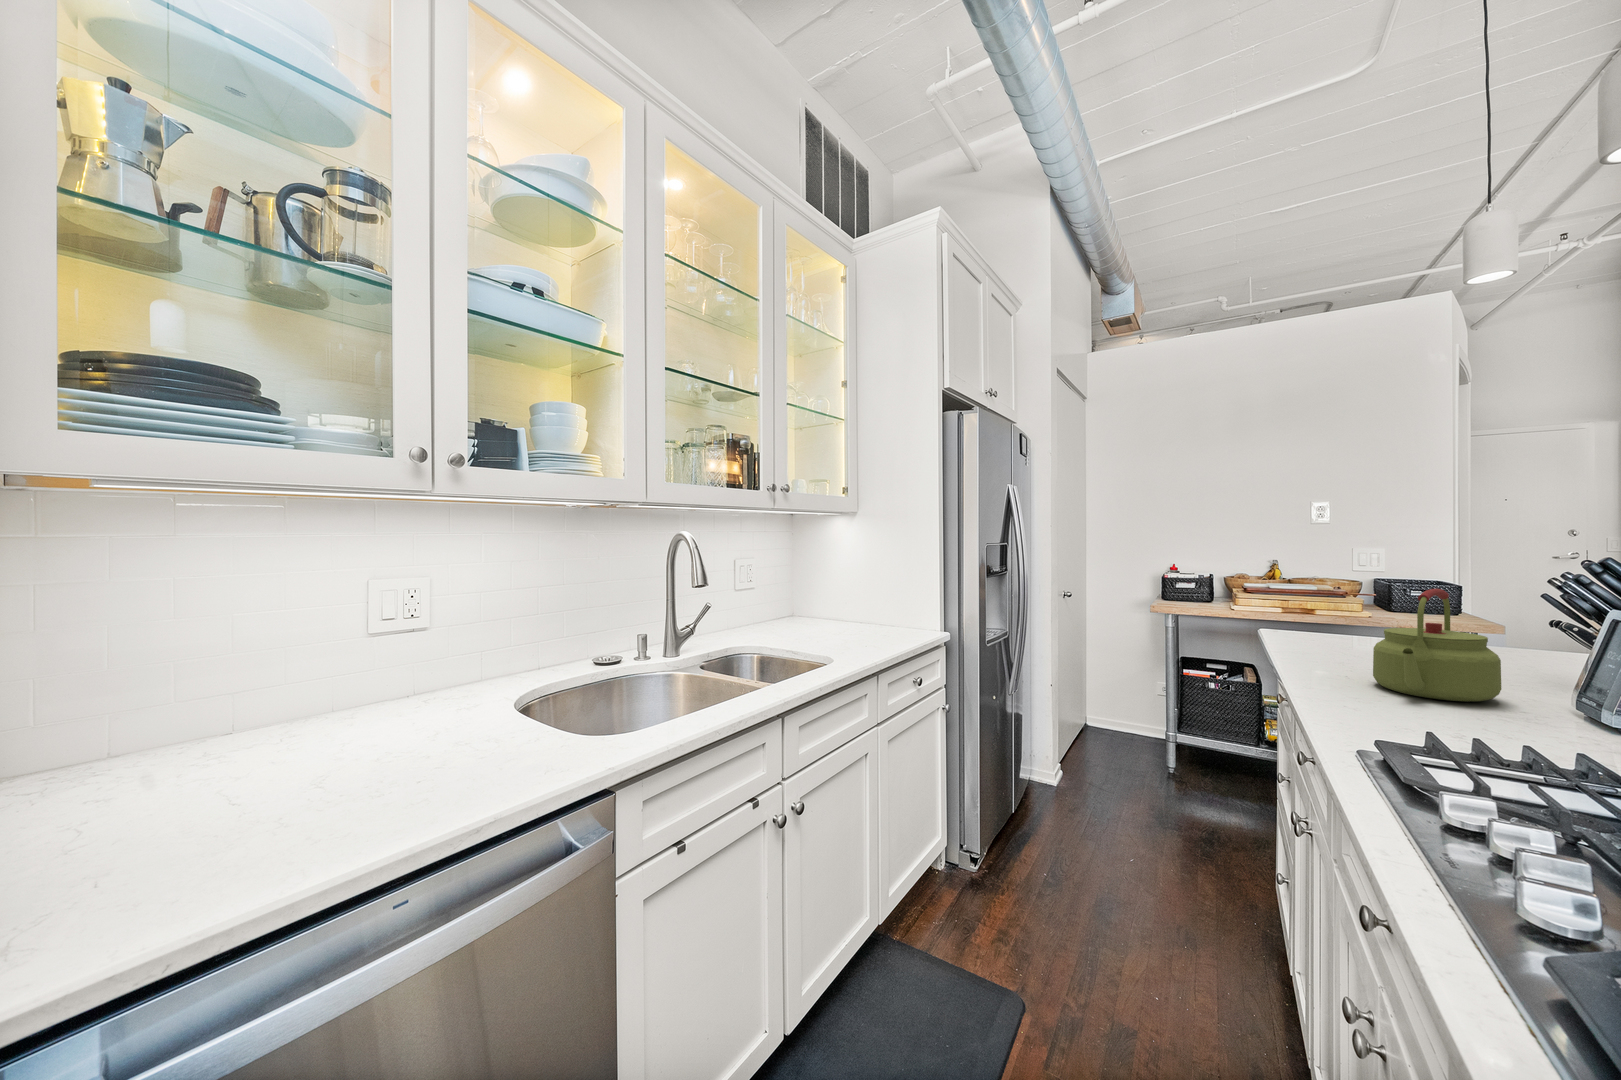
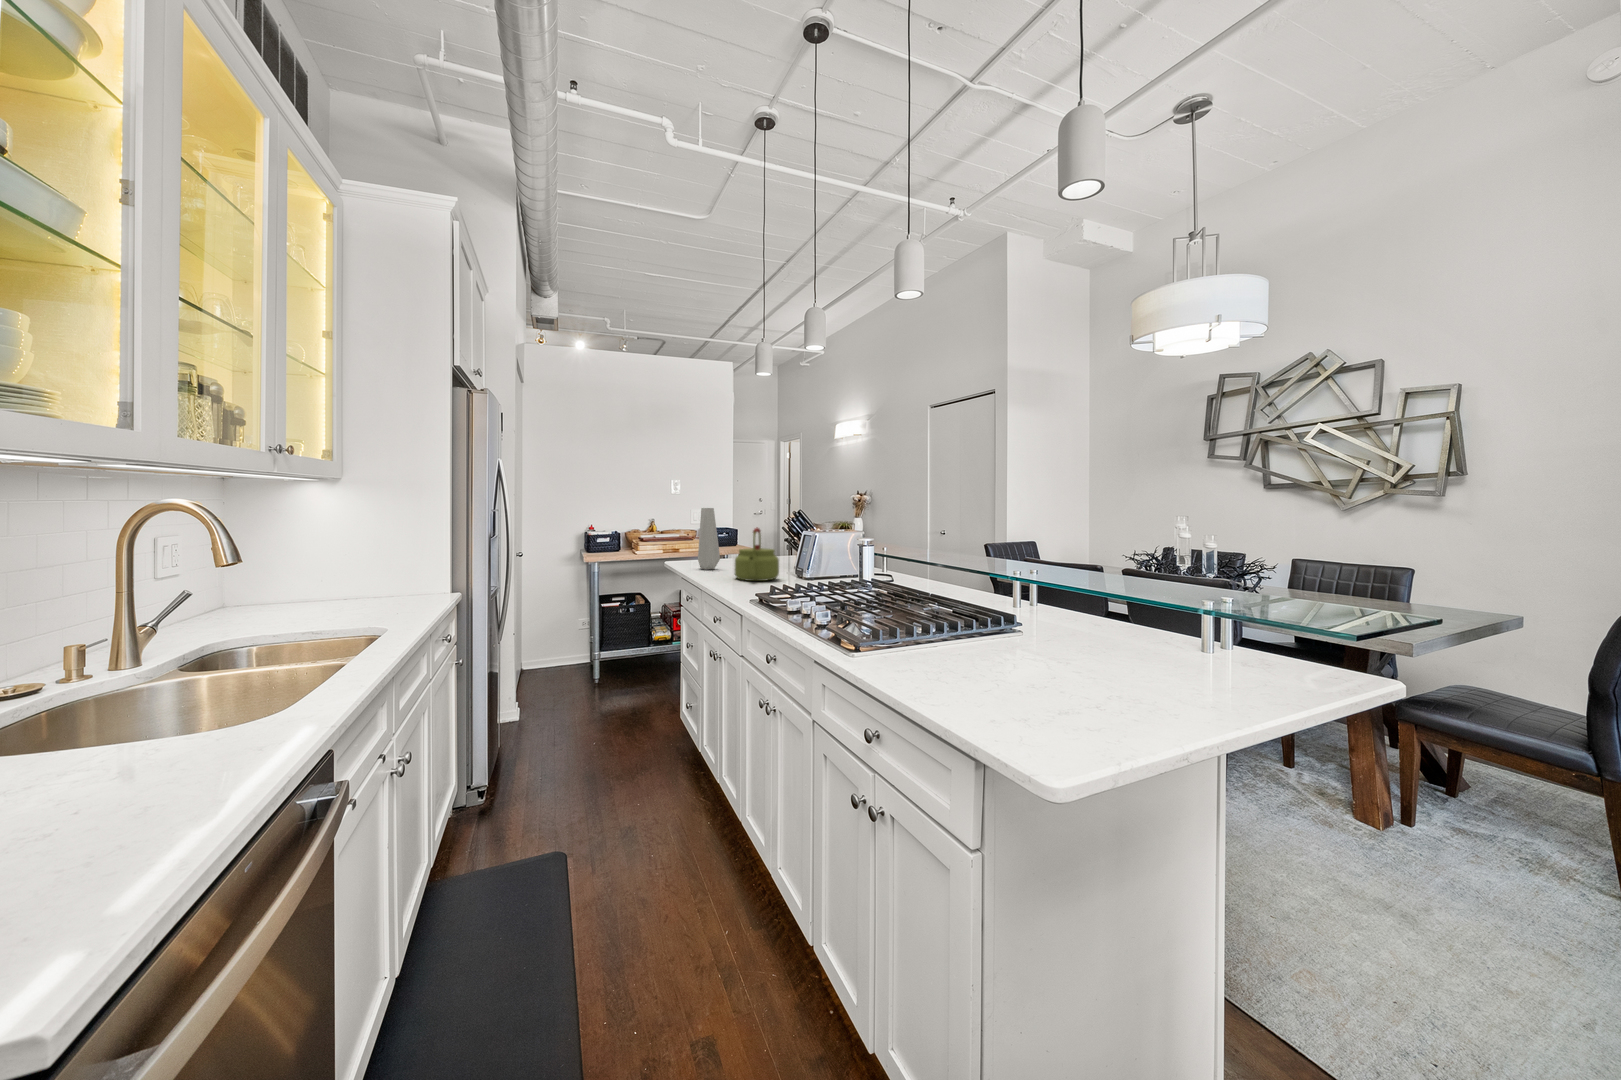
vase: none [1306,547,1357,655] -> present [698,508,720,570]

